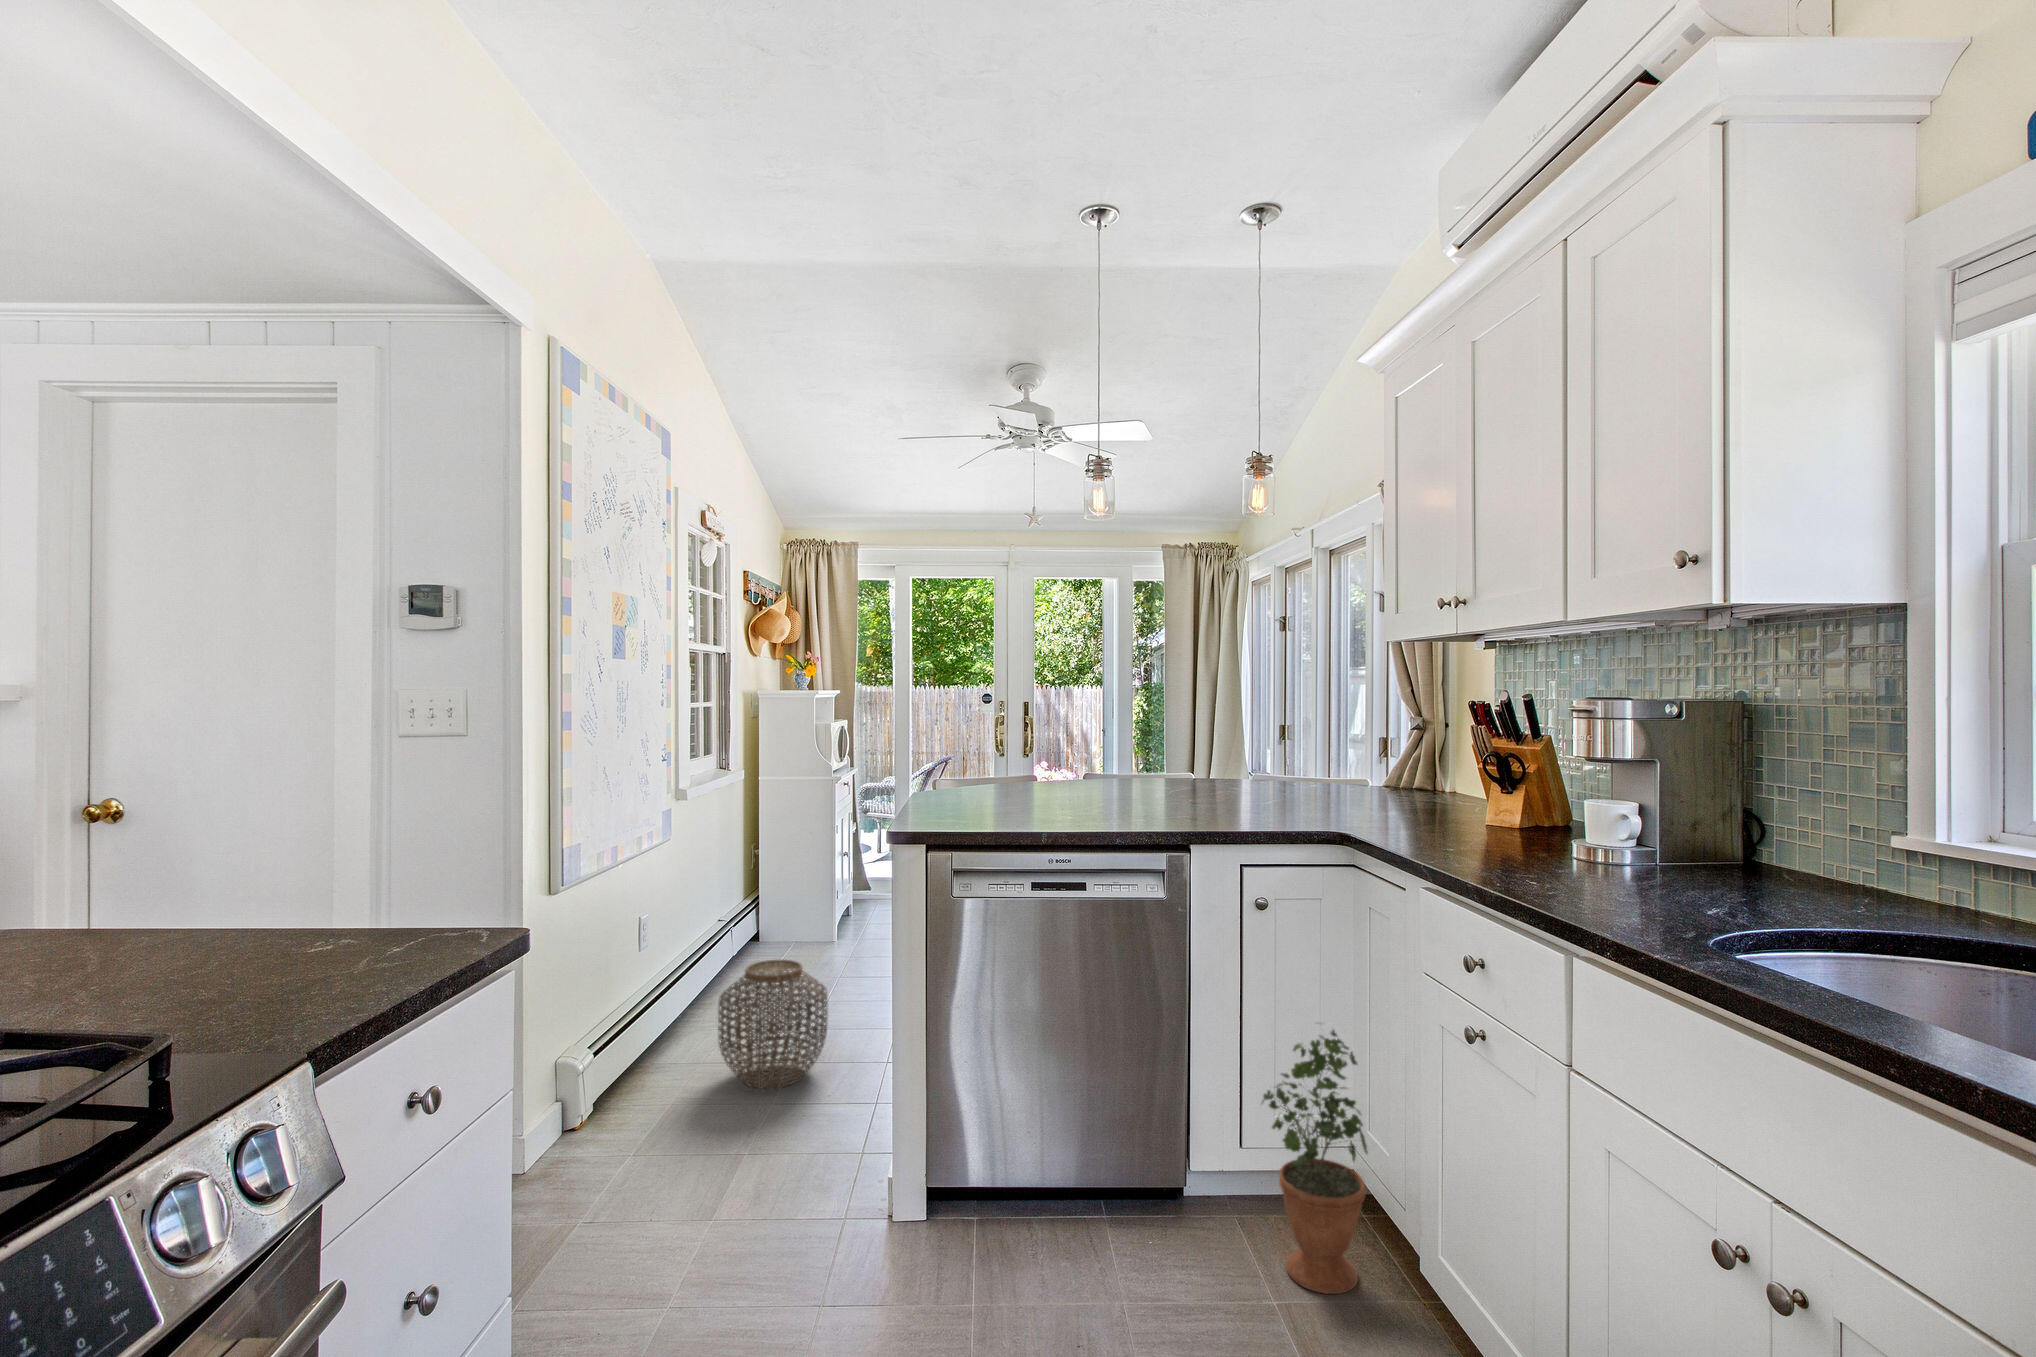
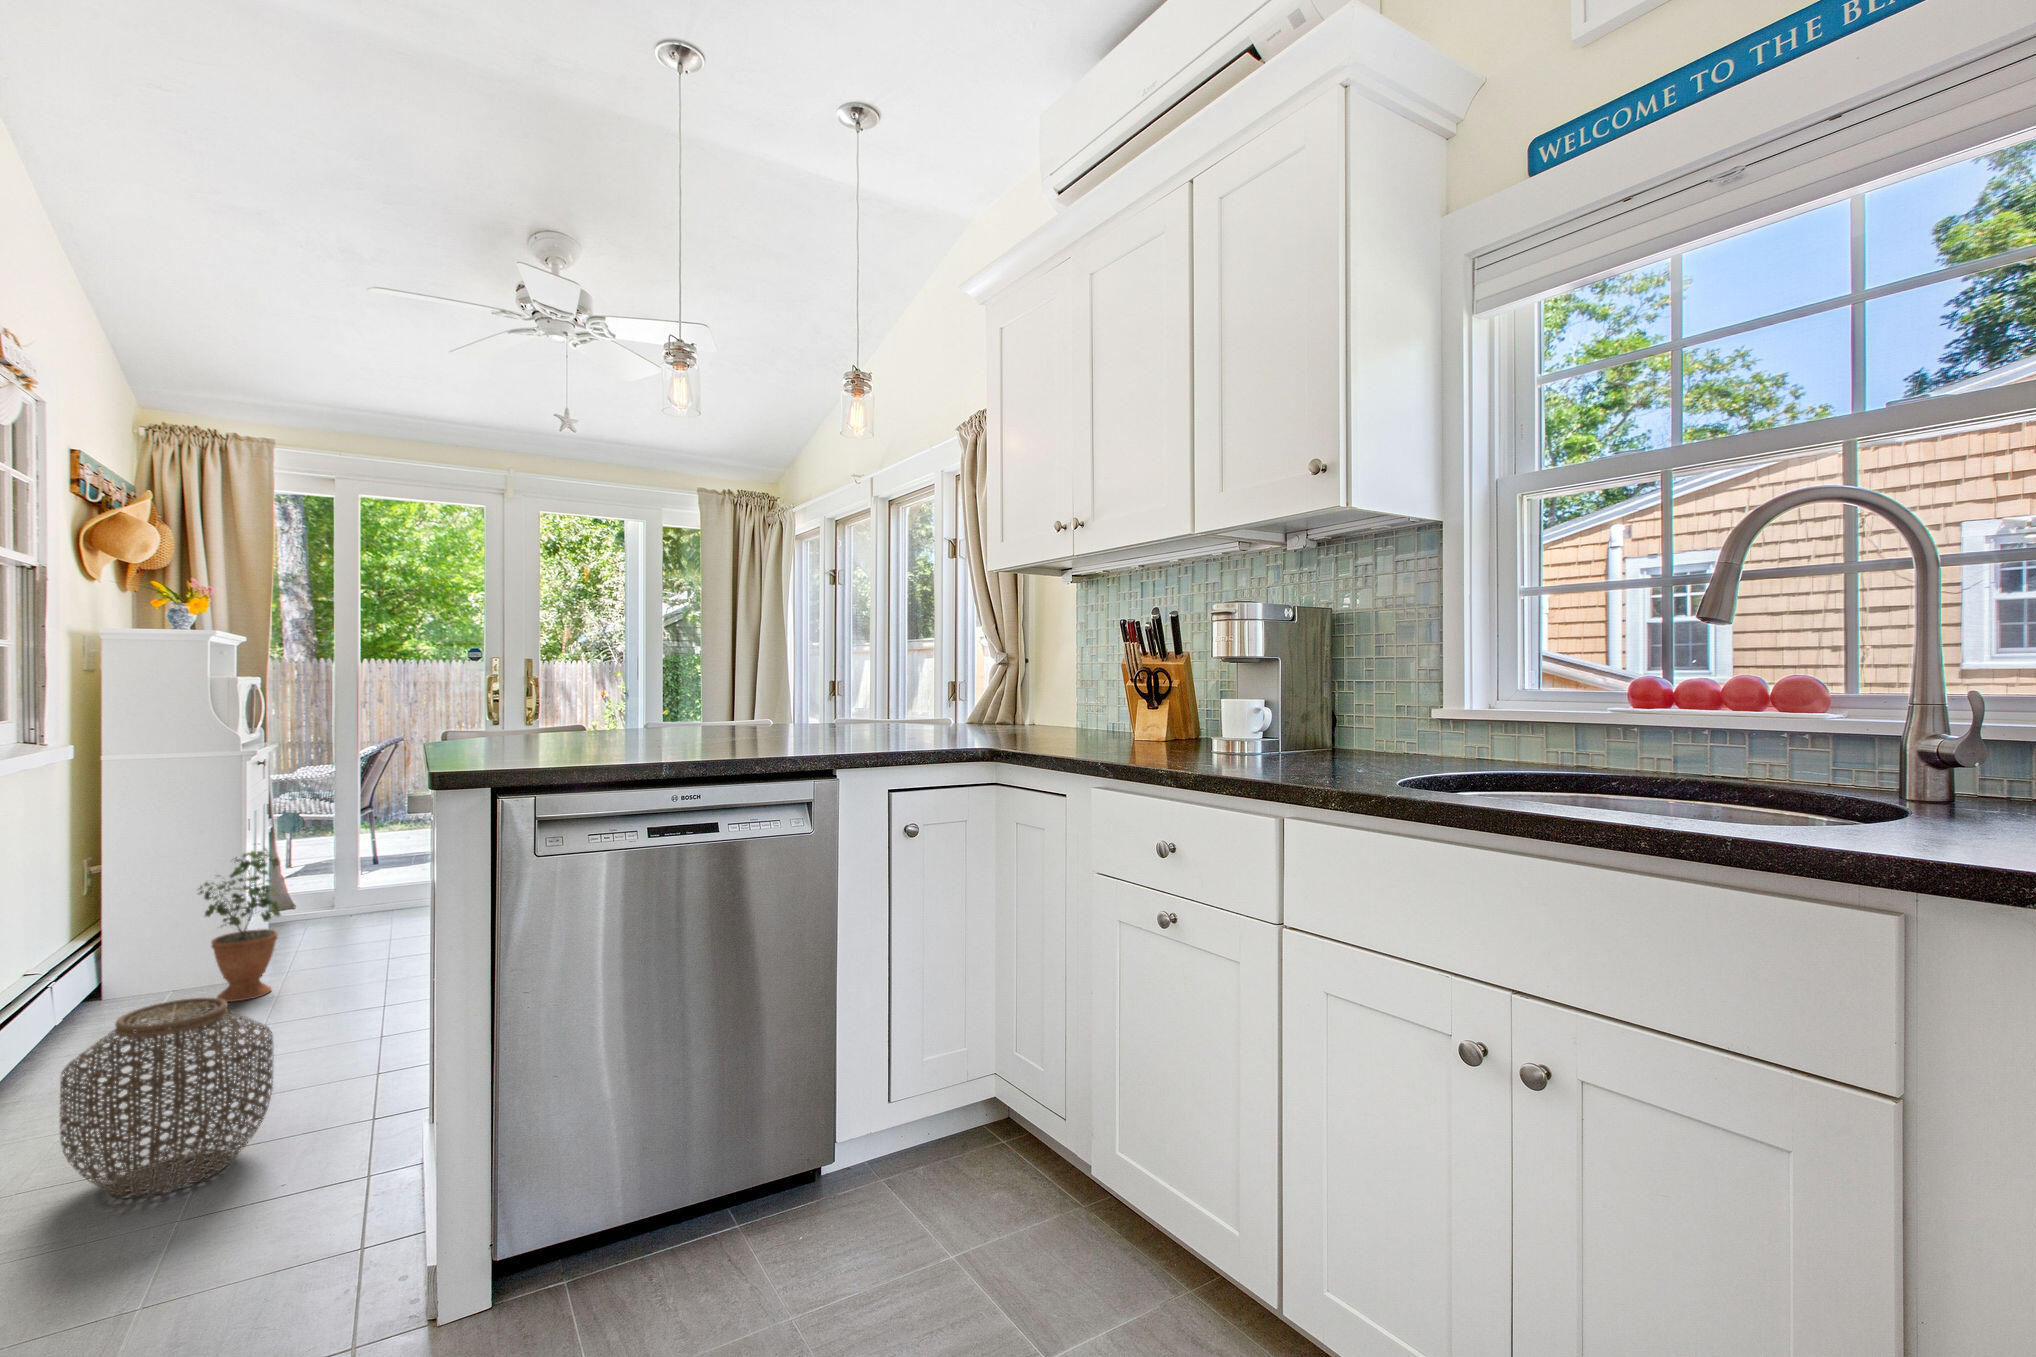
potted plant: present [1263,1030,1368,1294] -> present [198,849,280,1002]

